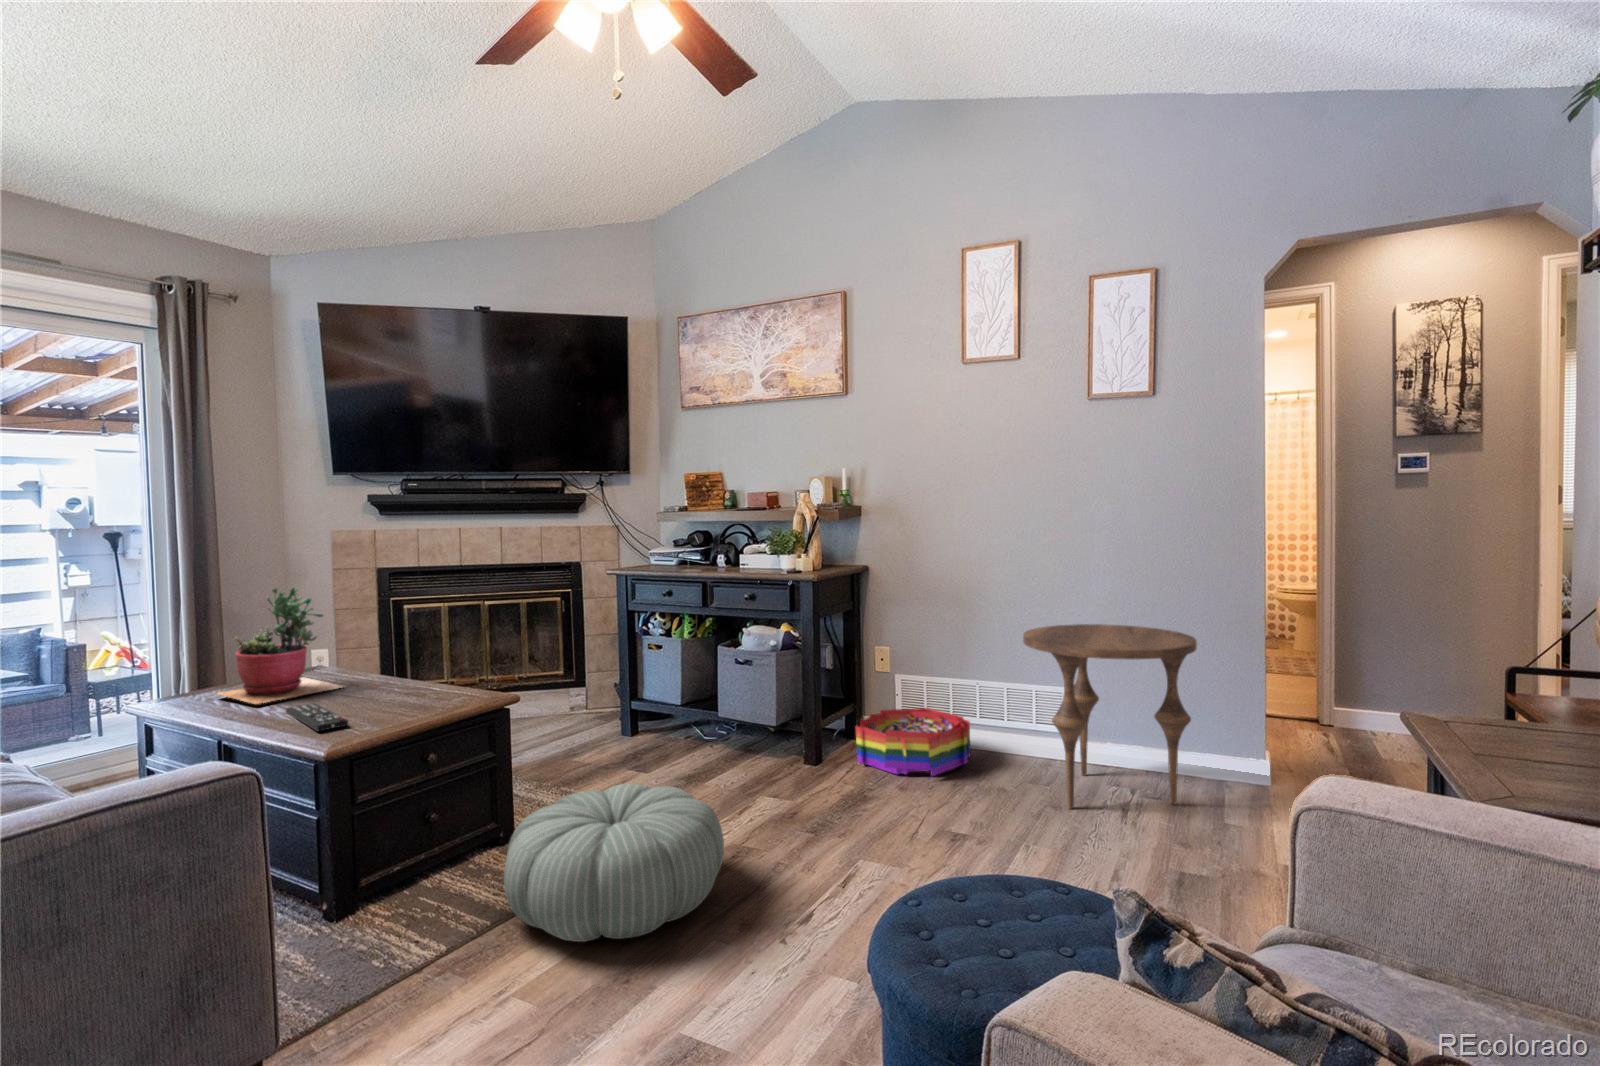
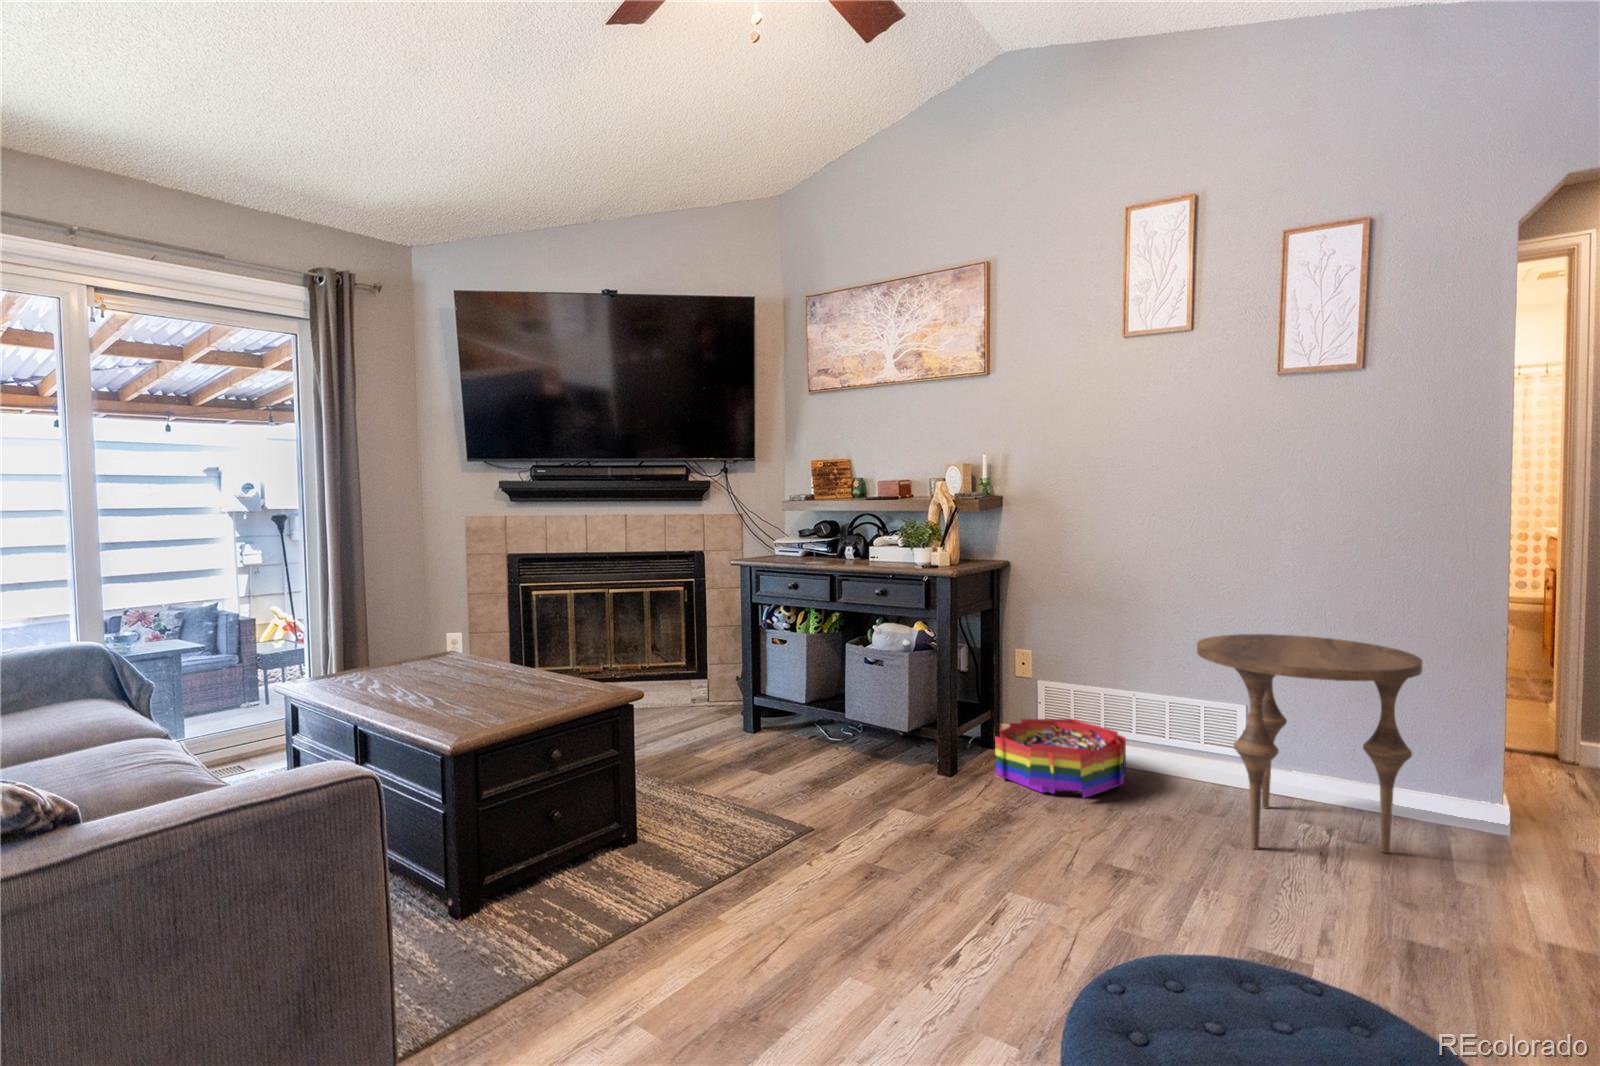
succulent plant: present [218,587,343,704] -> none [355,572,477,689]
remote control: present [286,703,348,731] -> none [419,691,475,723]
pouf: present [504,784,724,942] -> none [626,792,858,967]

